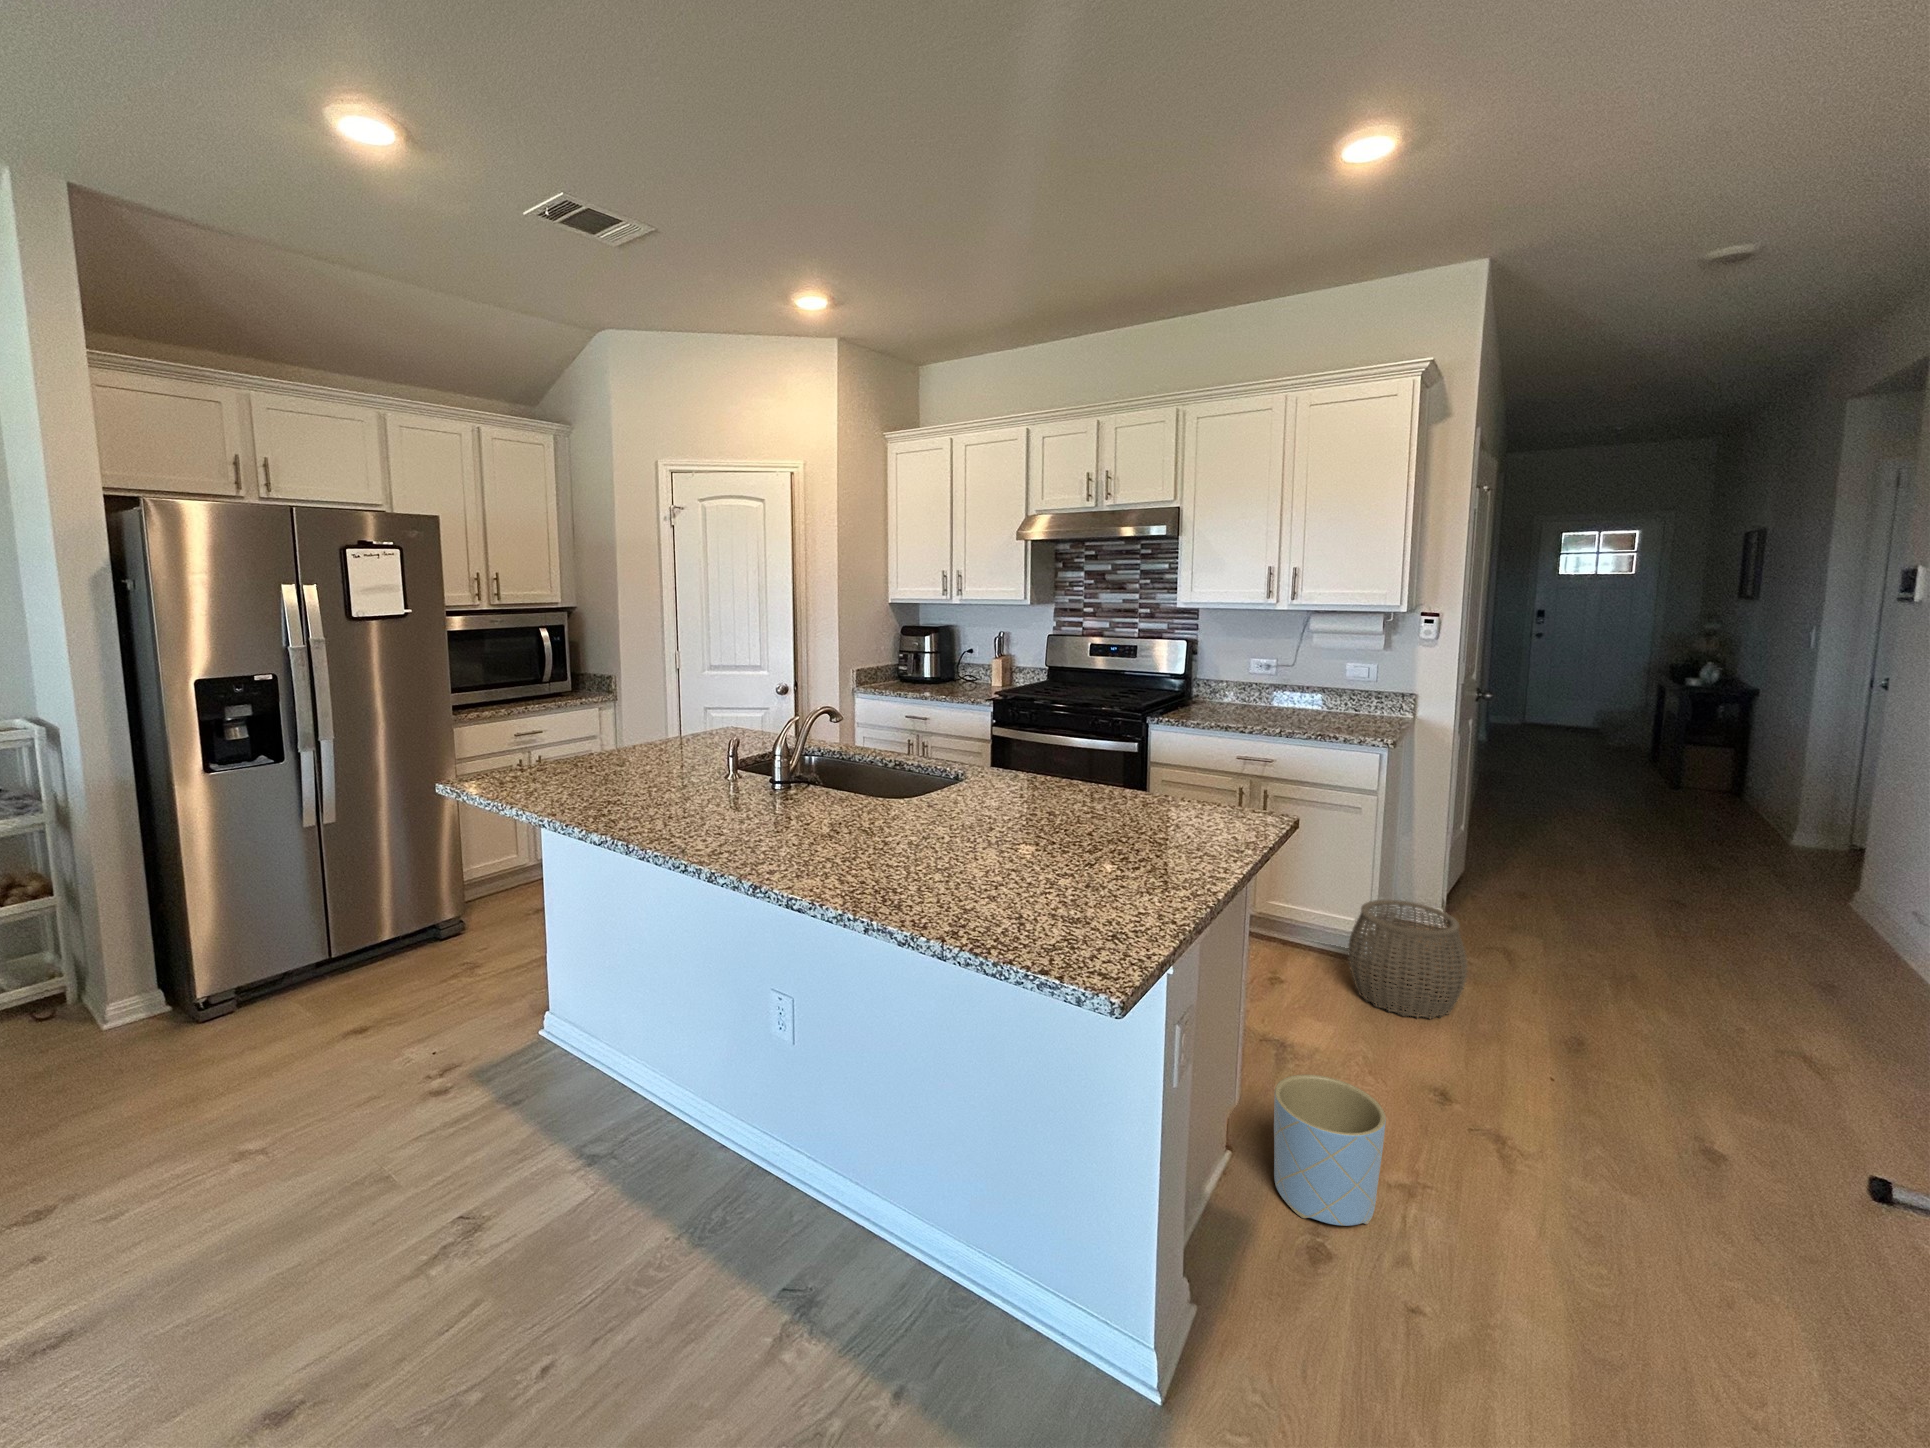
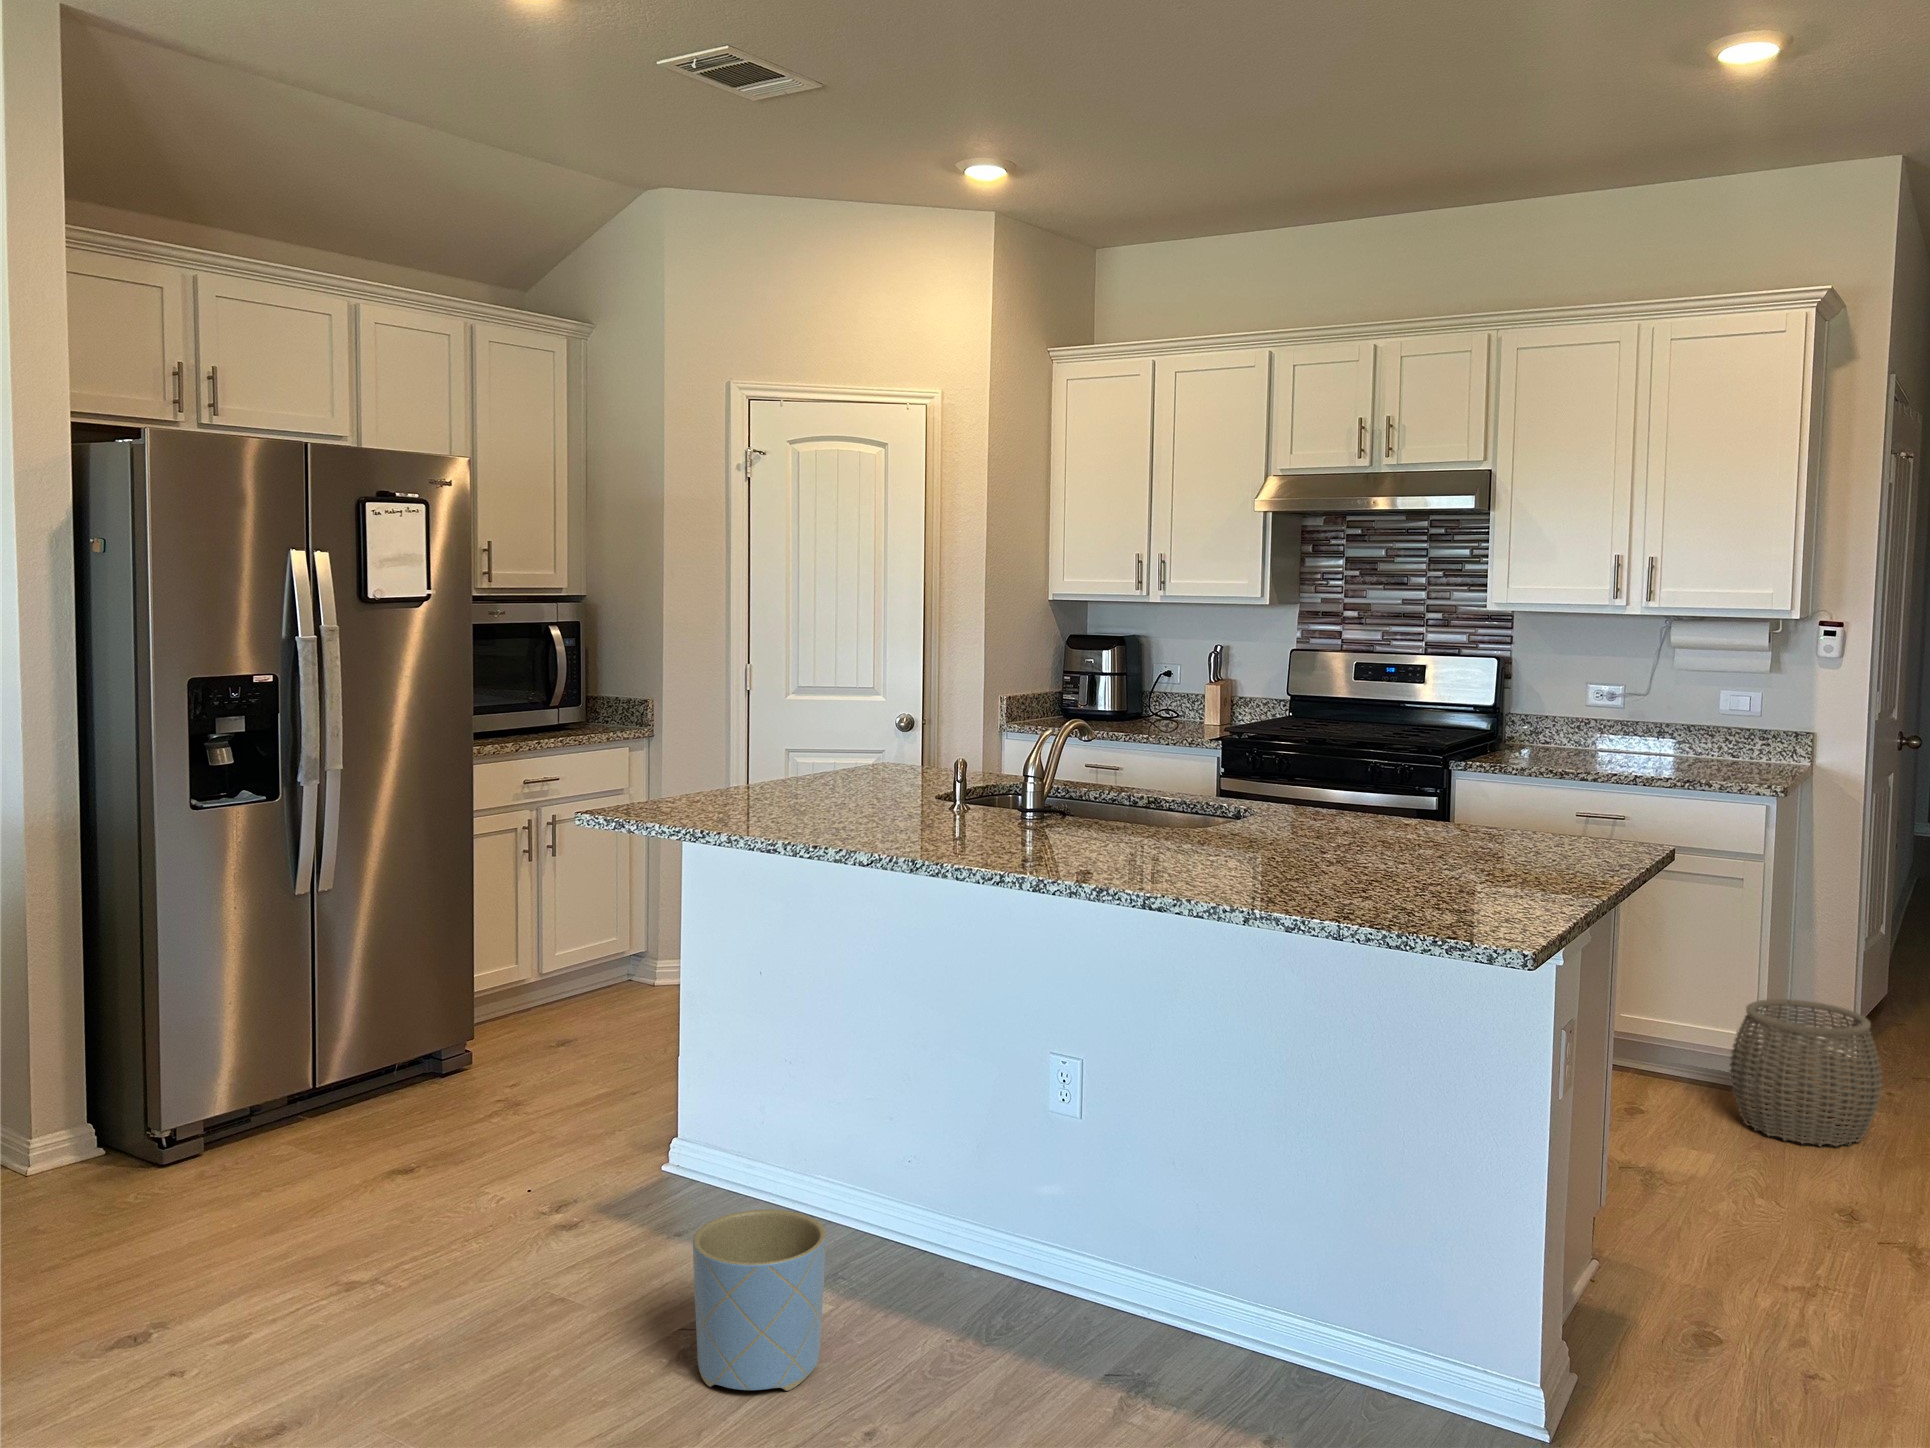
planter: present [1274,1074,1386,1226] -> present [693,1209,826,1391]

